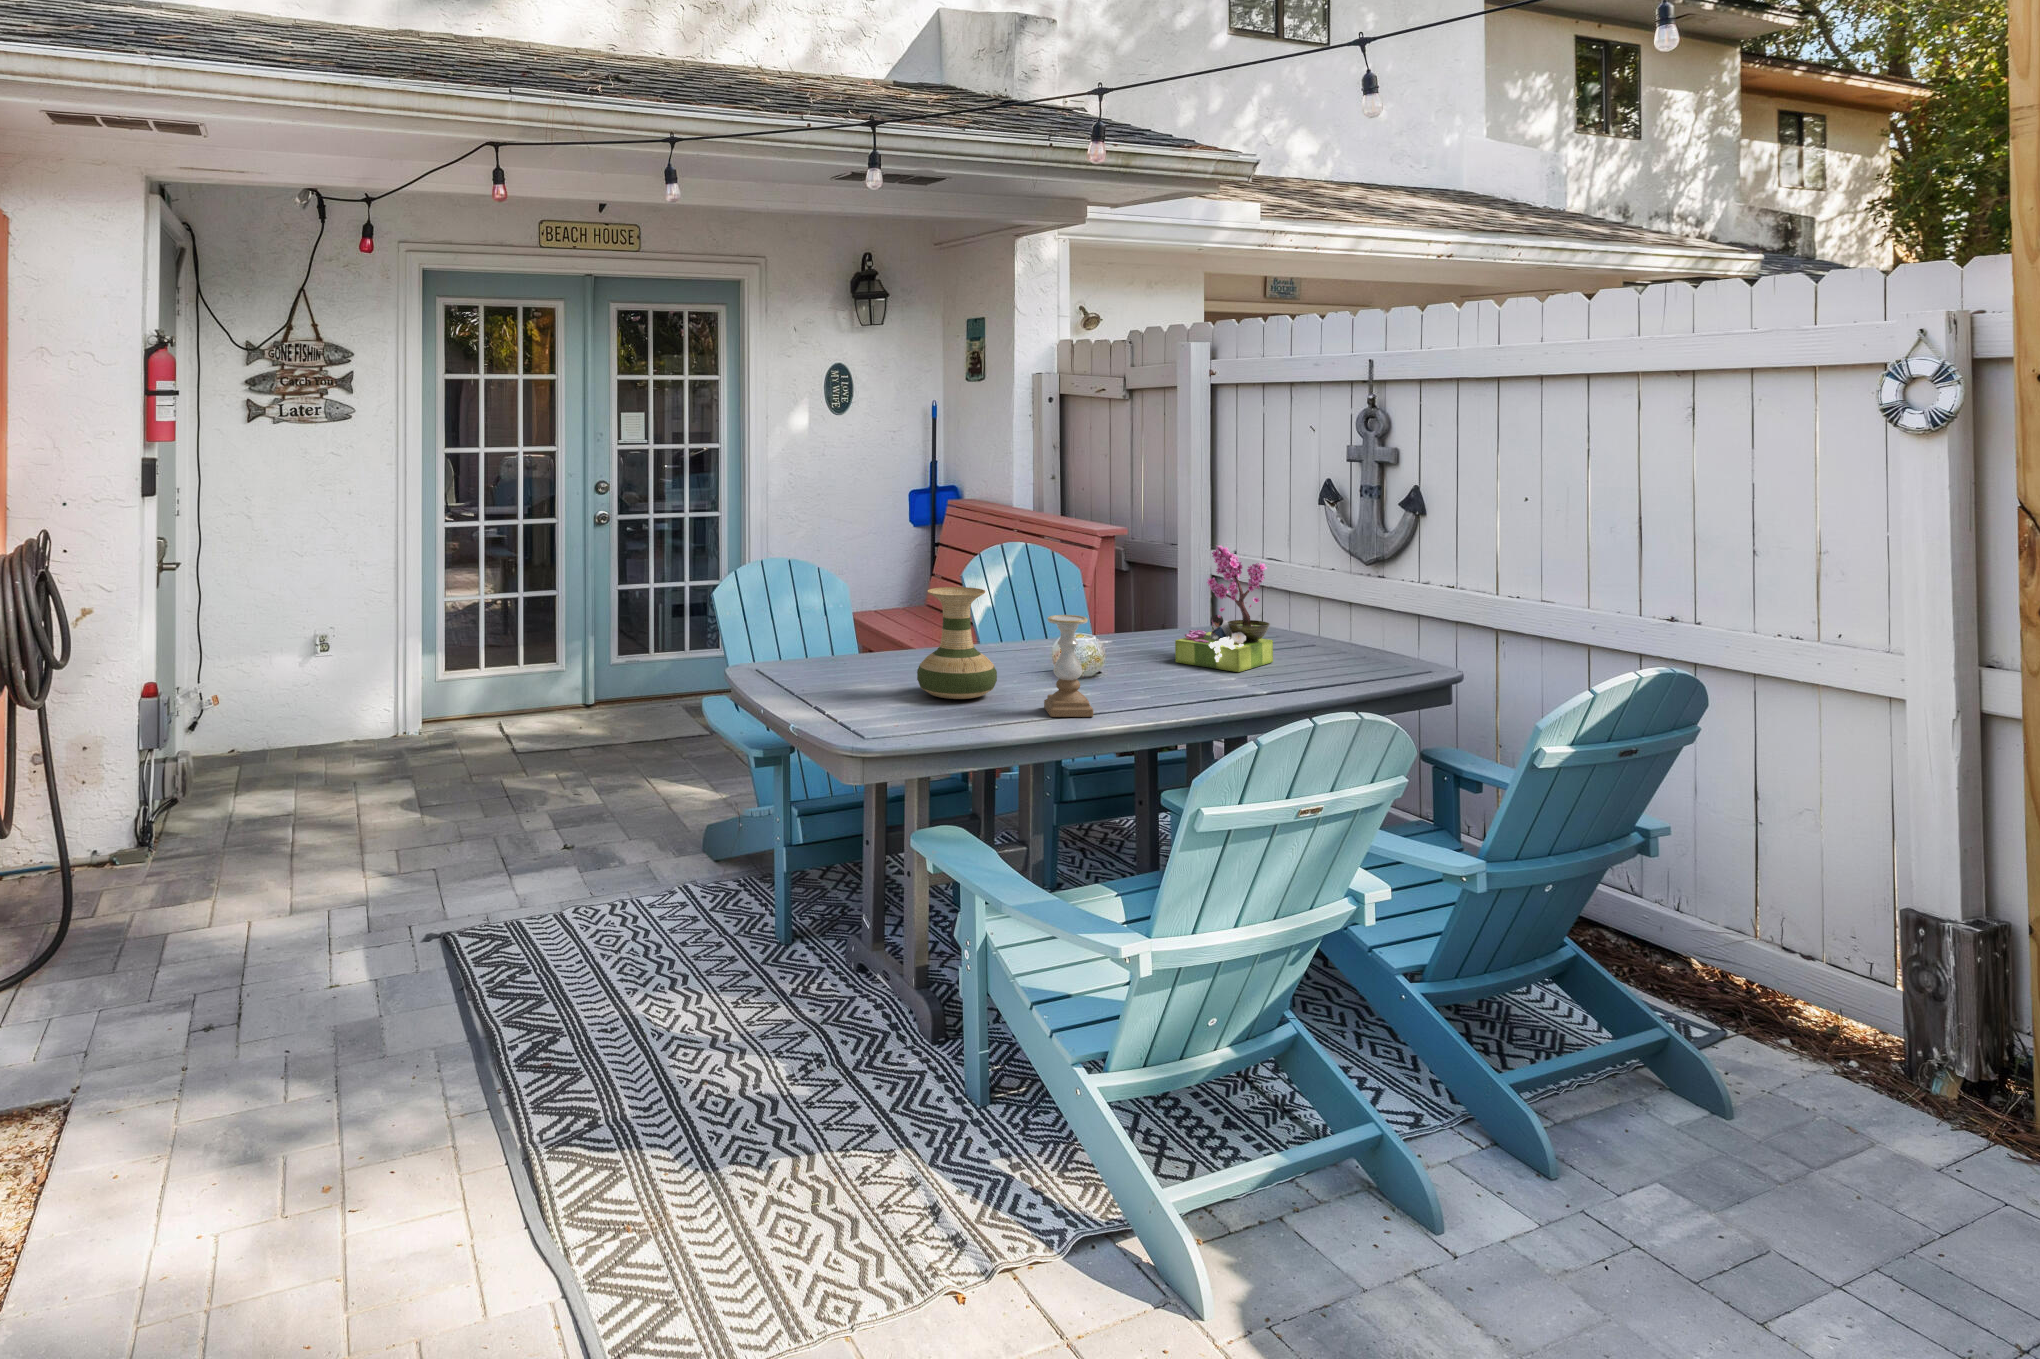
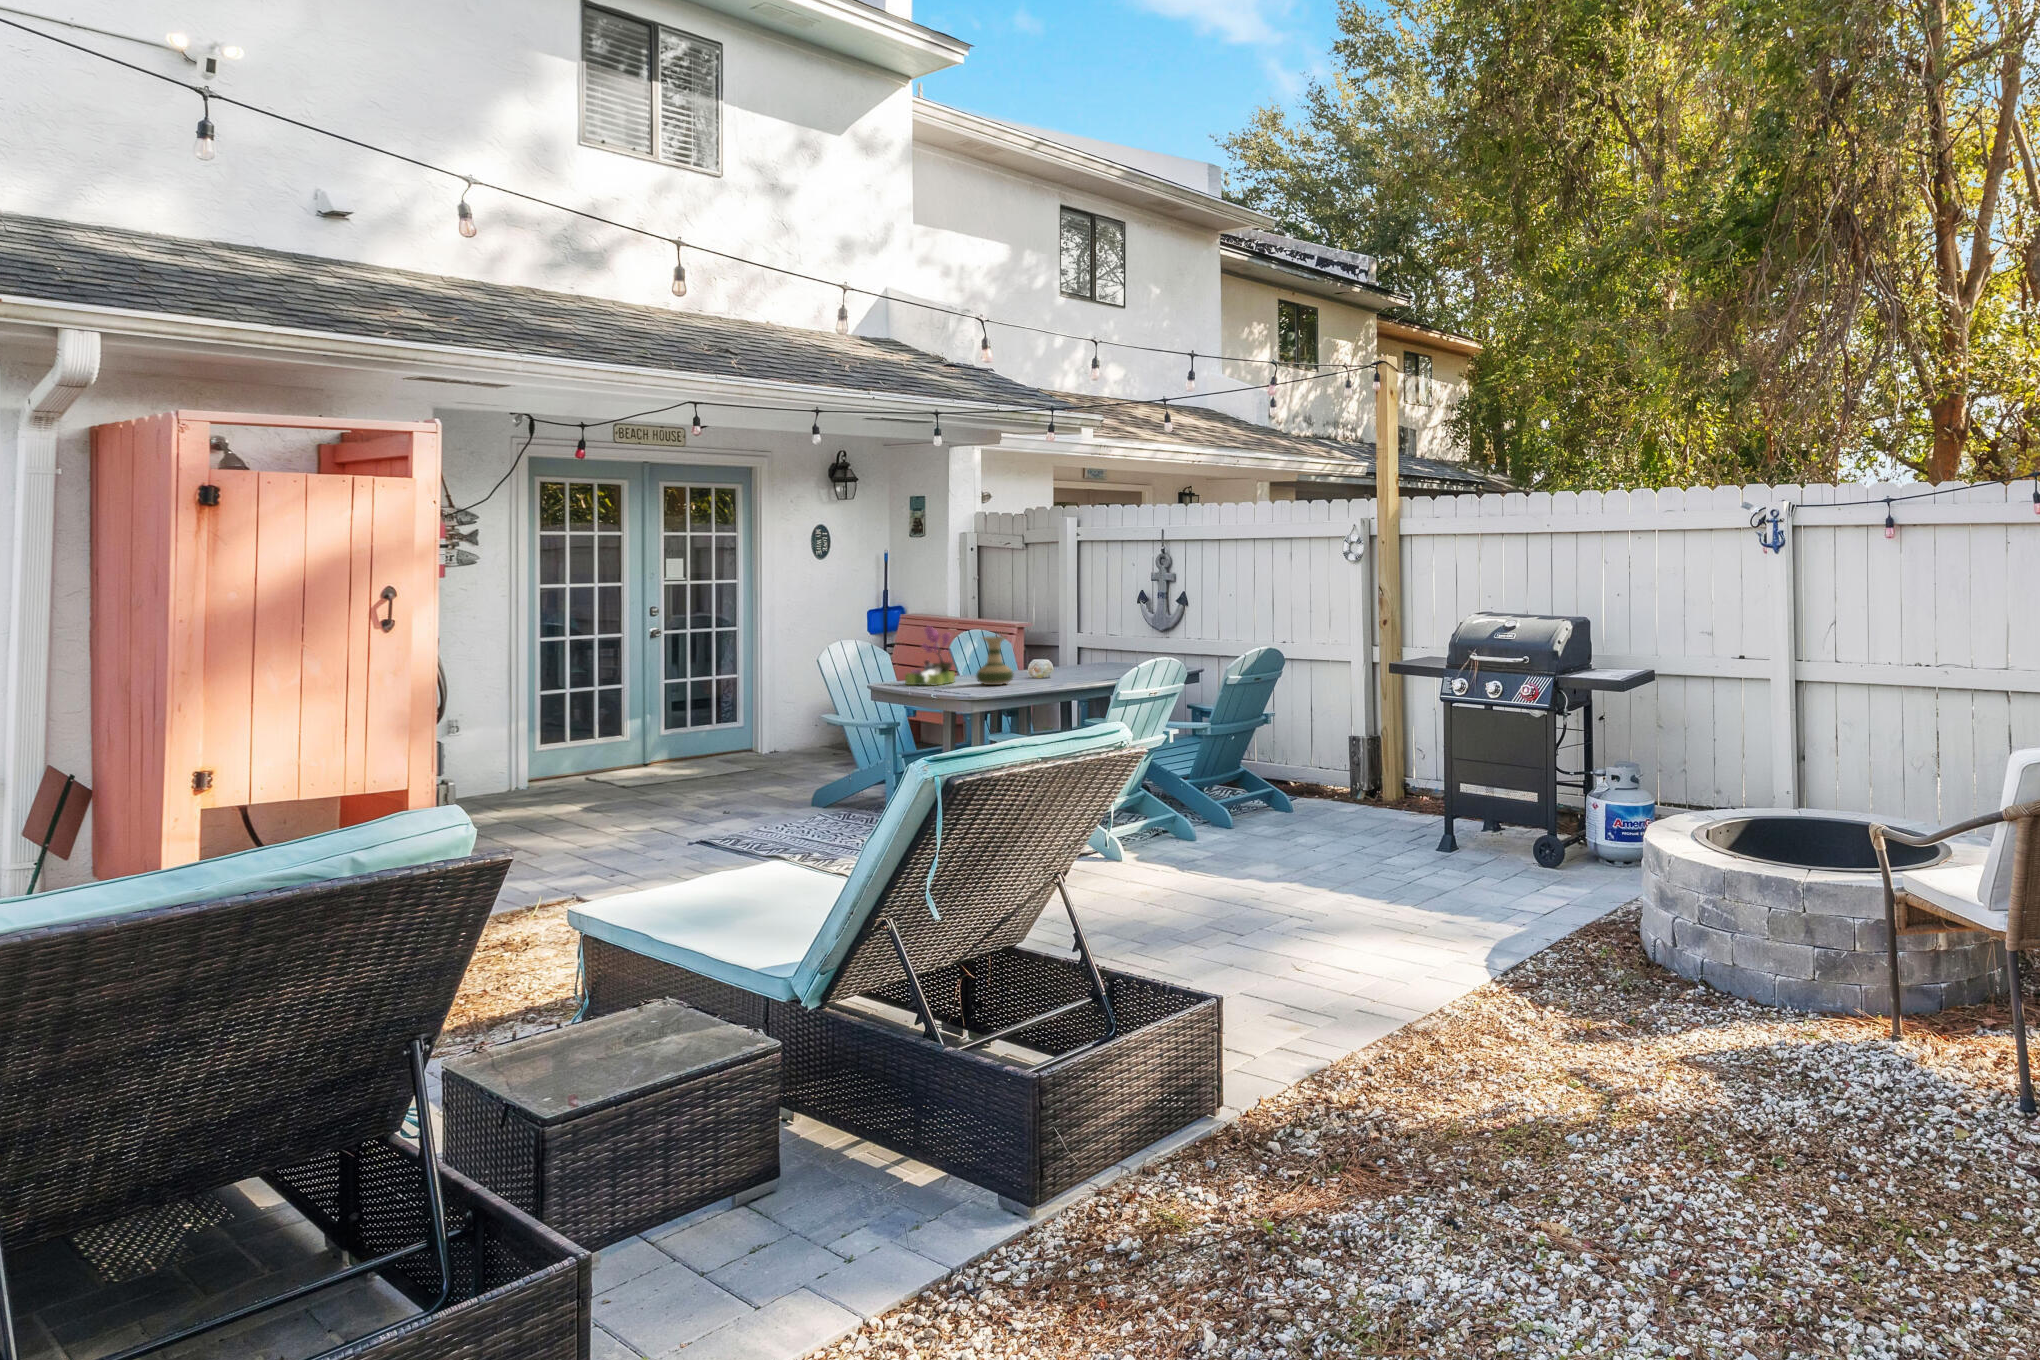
flower arrangement: present [1175,545,1273,672] -> present [905,626,955,685]
candle holder: present [1044,615,1093,717] -> none [1038,644,1061,685]

